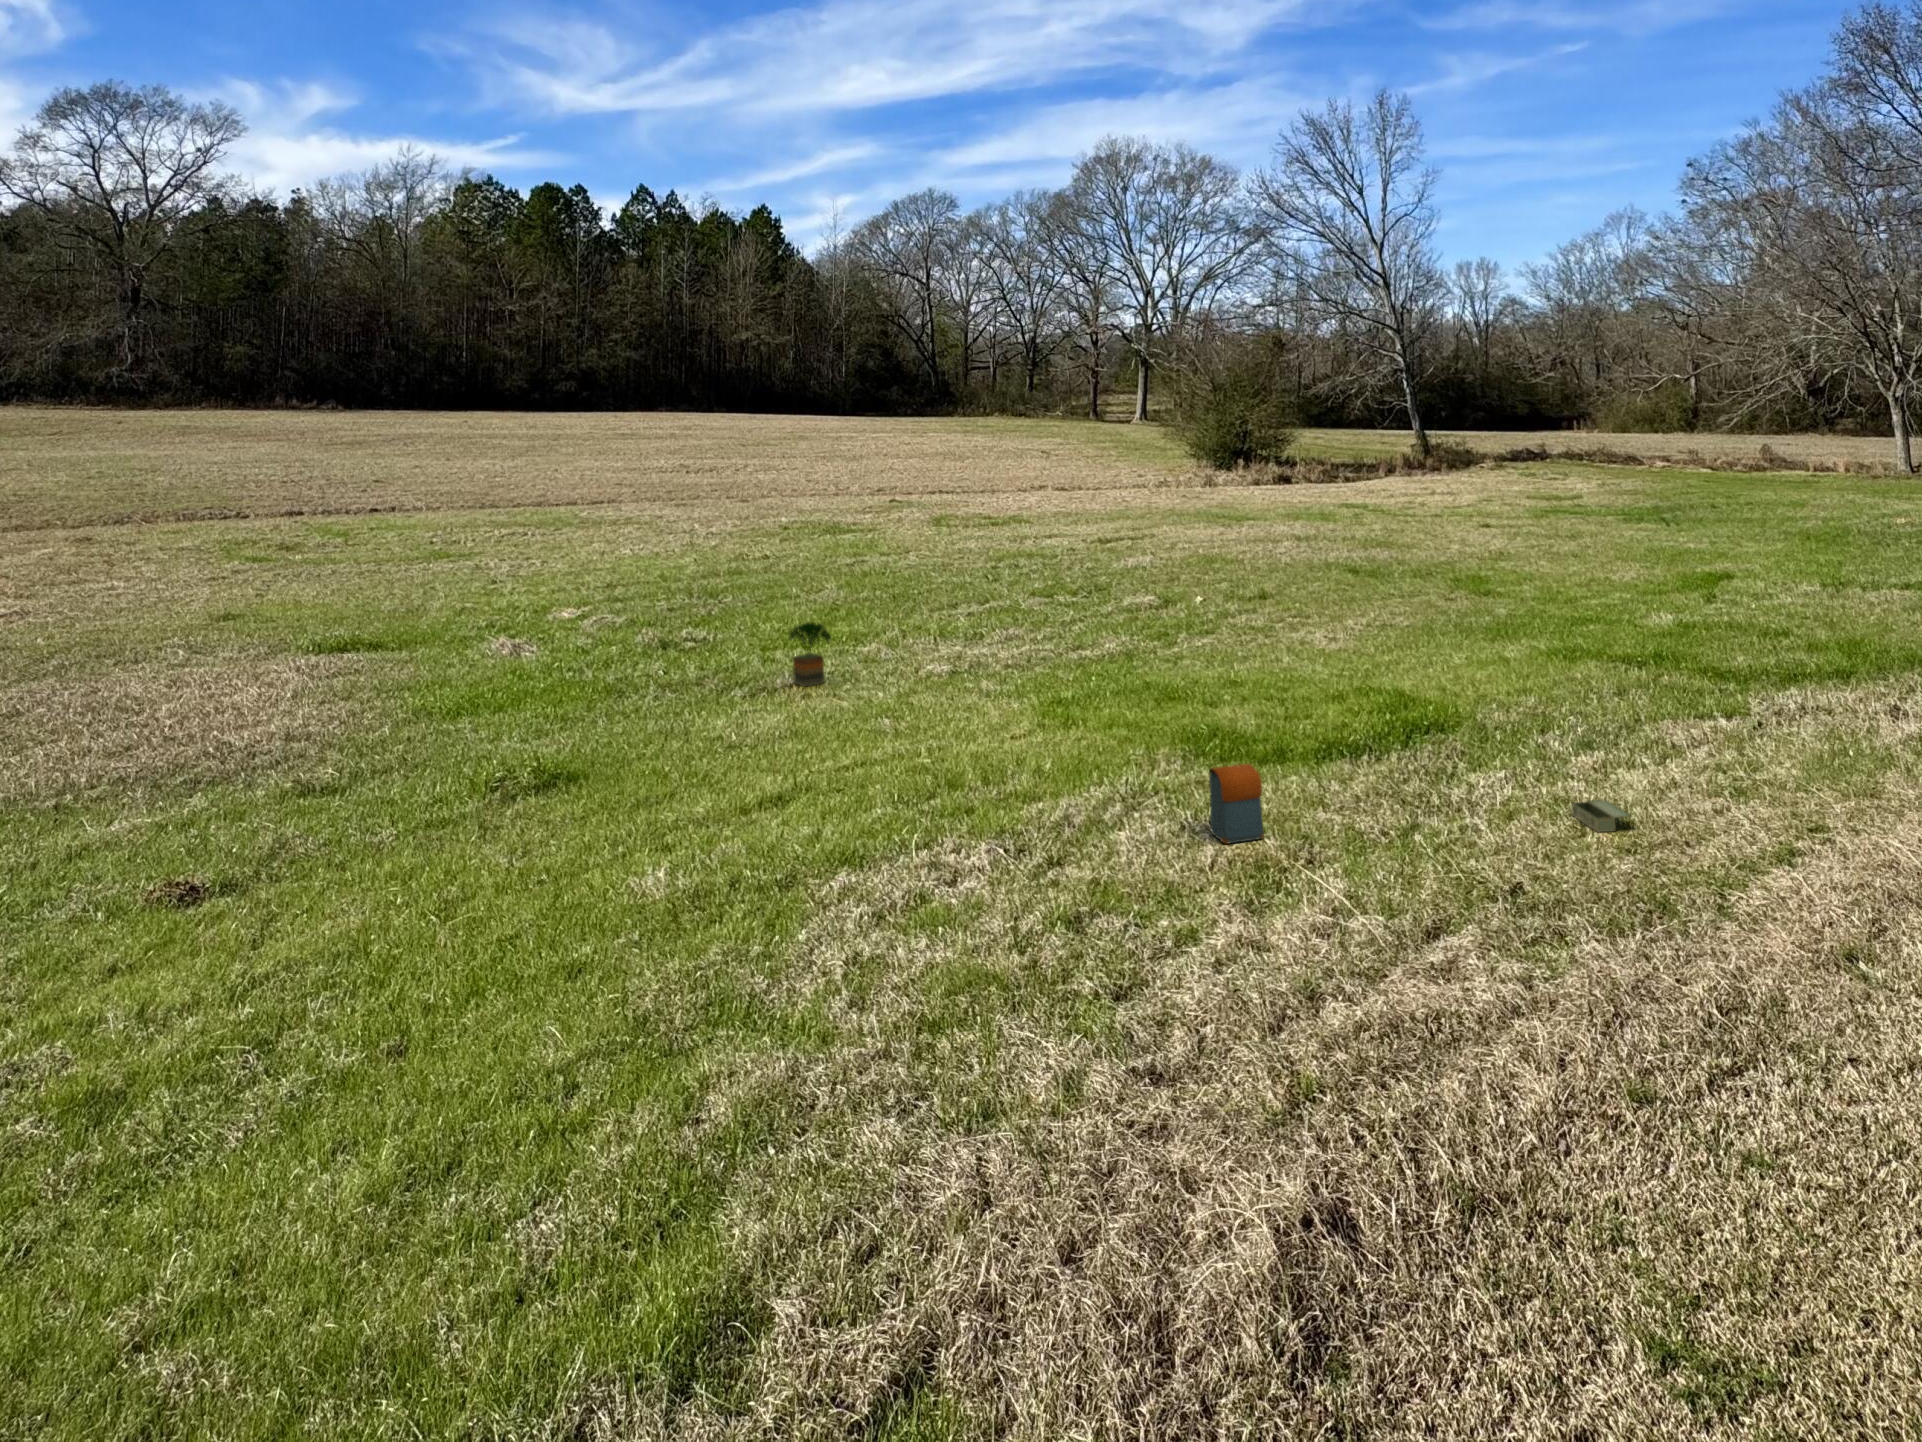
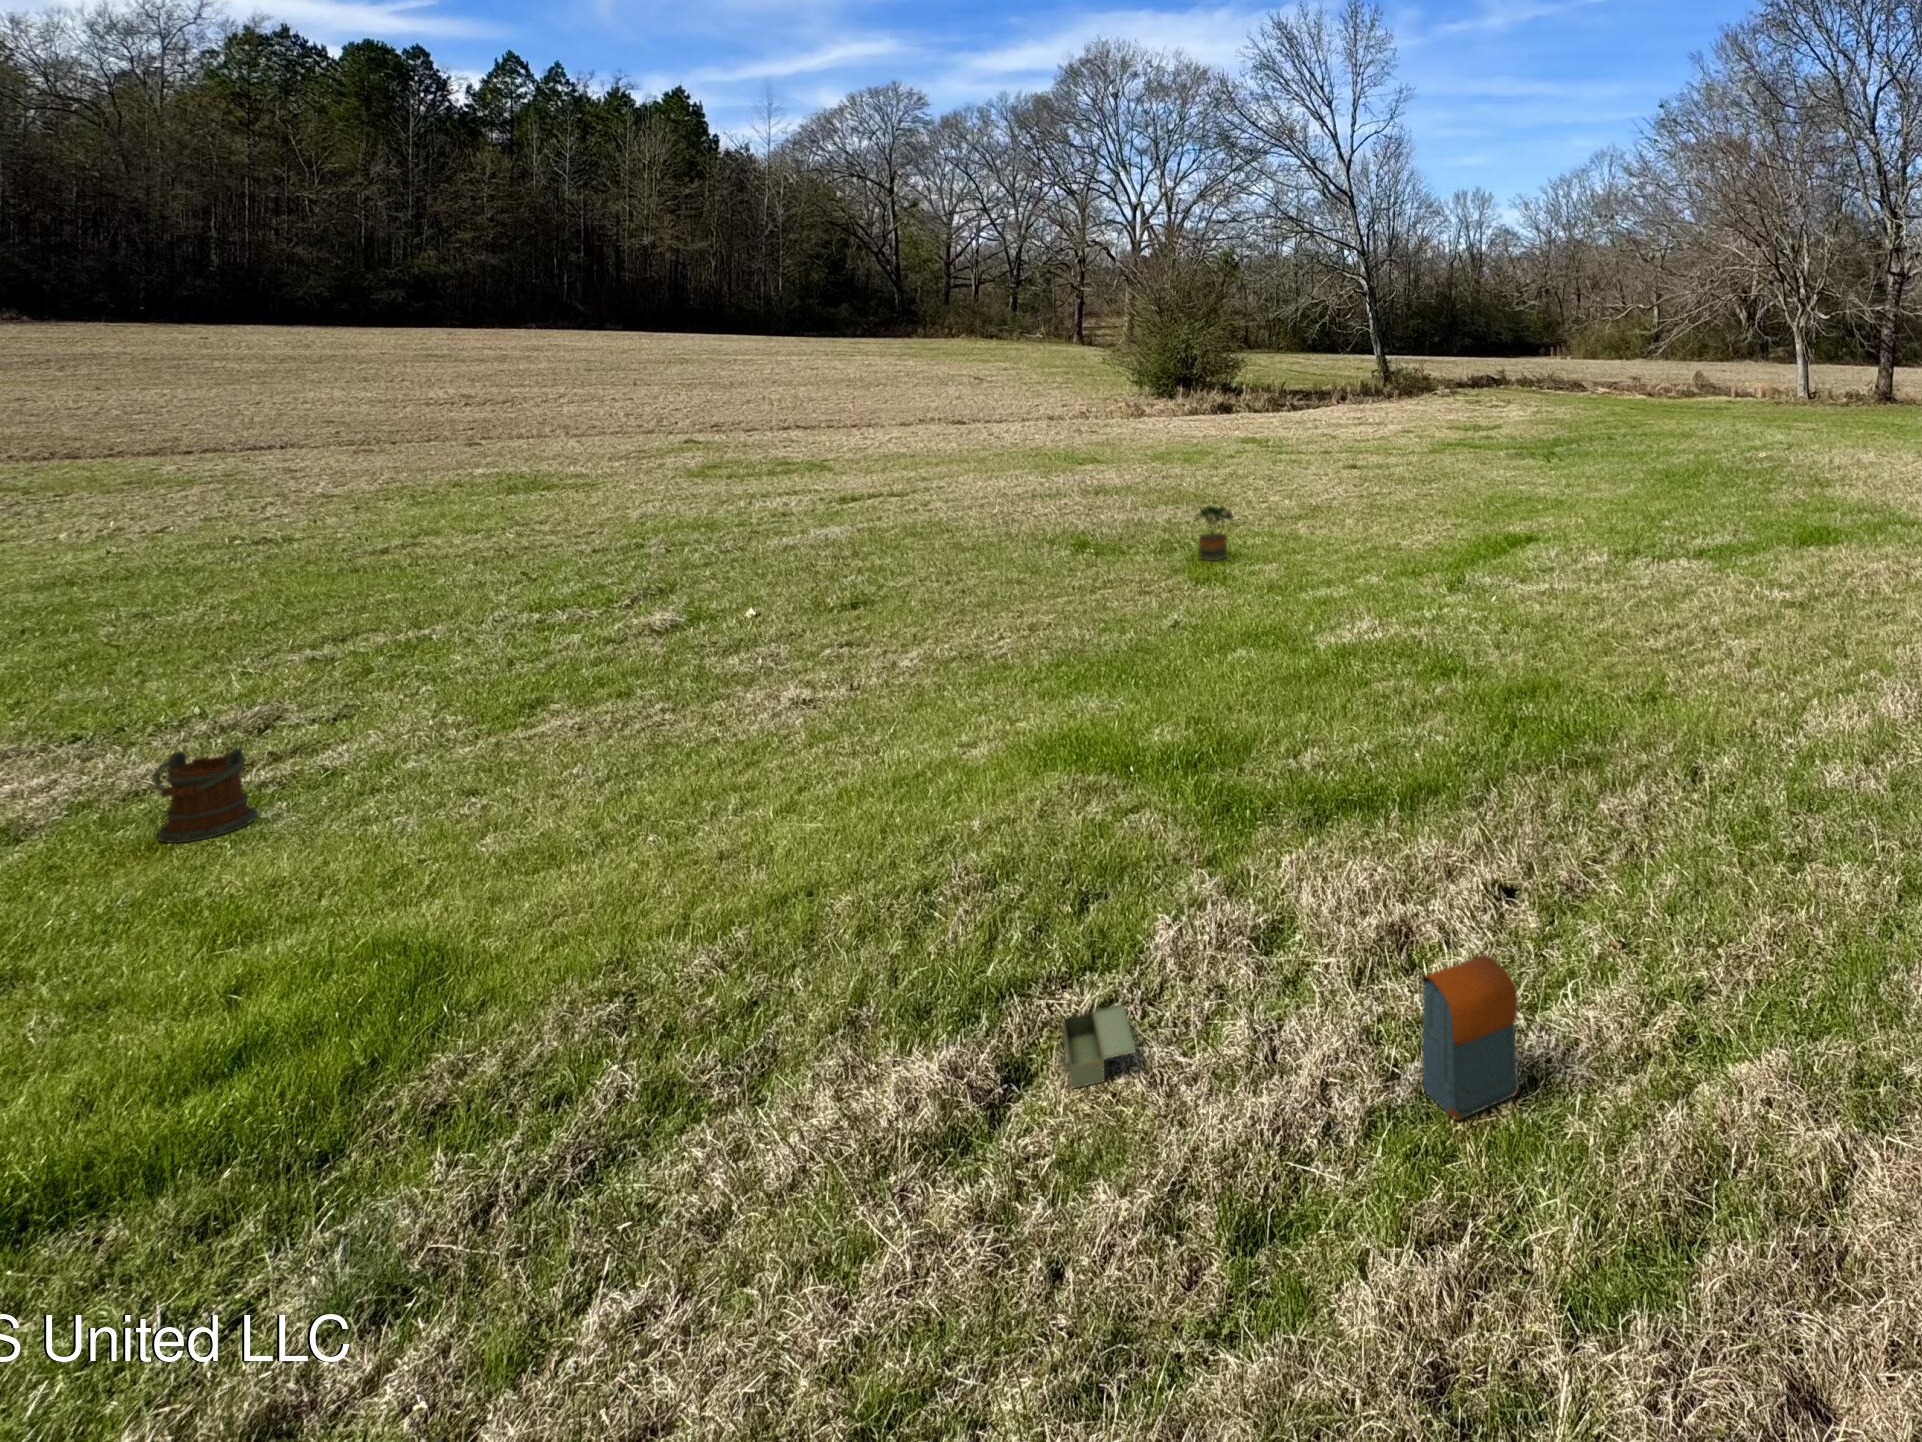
potted tree: present [789,623,832,687] -> present [1194,506,1234,561]
bucket: none [898,658,944,711] -> present [153,748,259,843]
backpack: present [1209,764,1264,844] -> present [1422,955,1519,1120]

